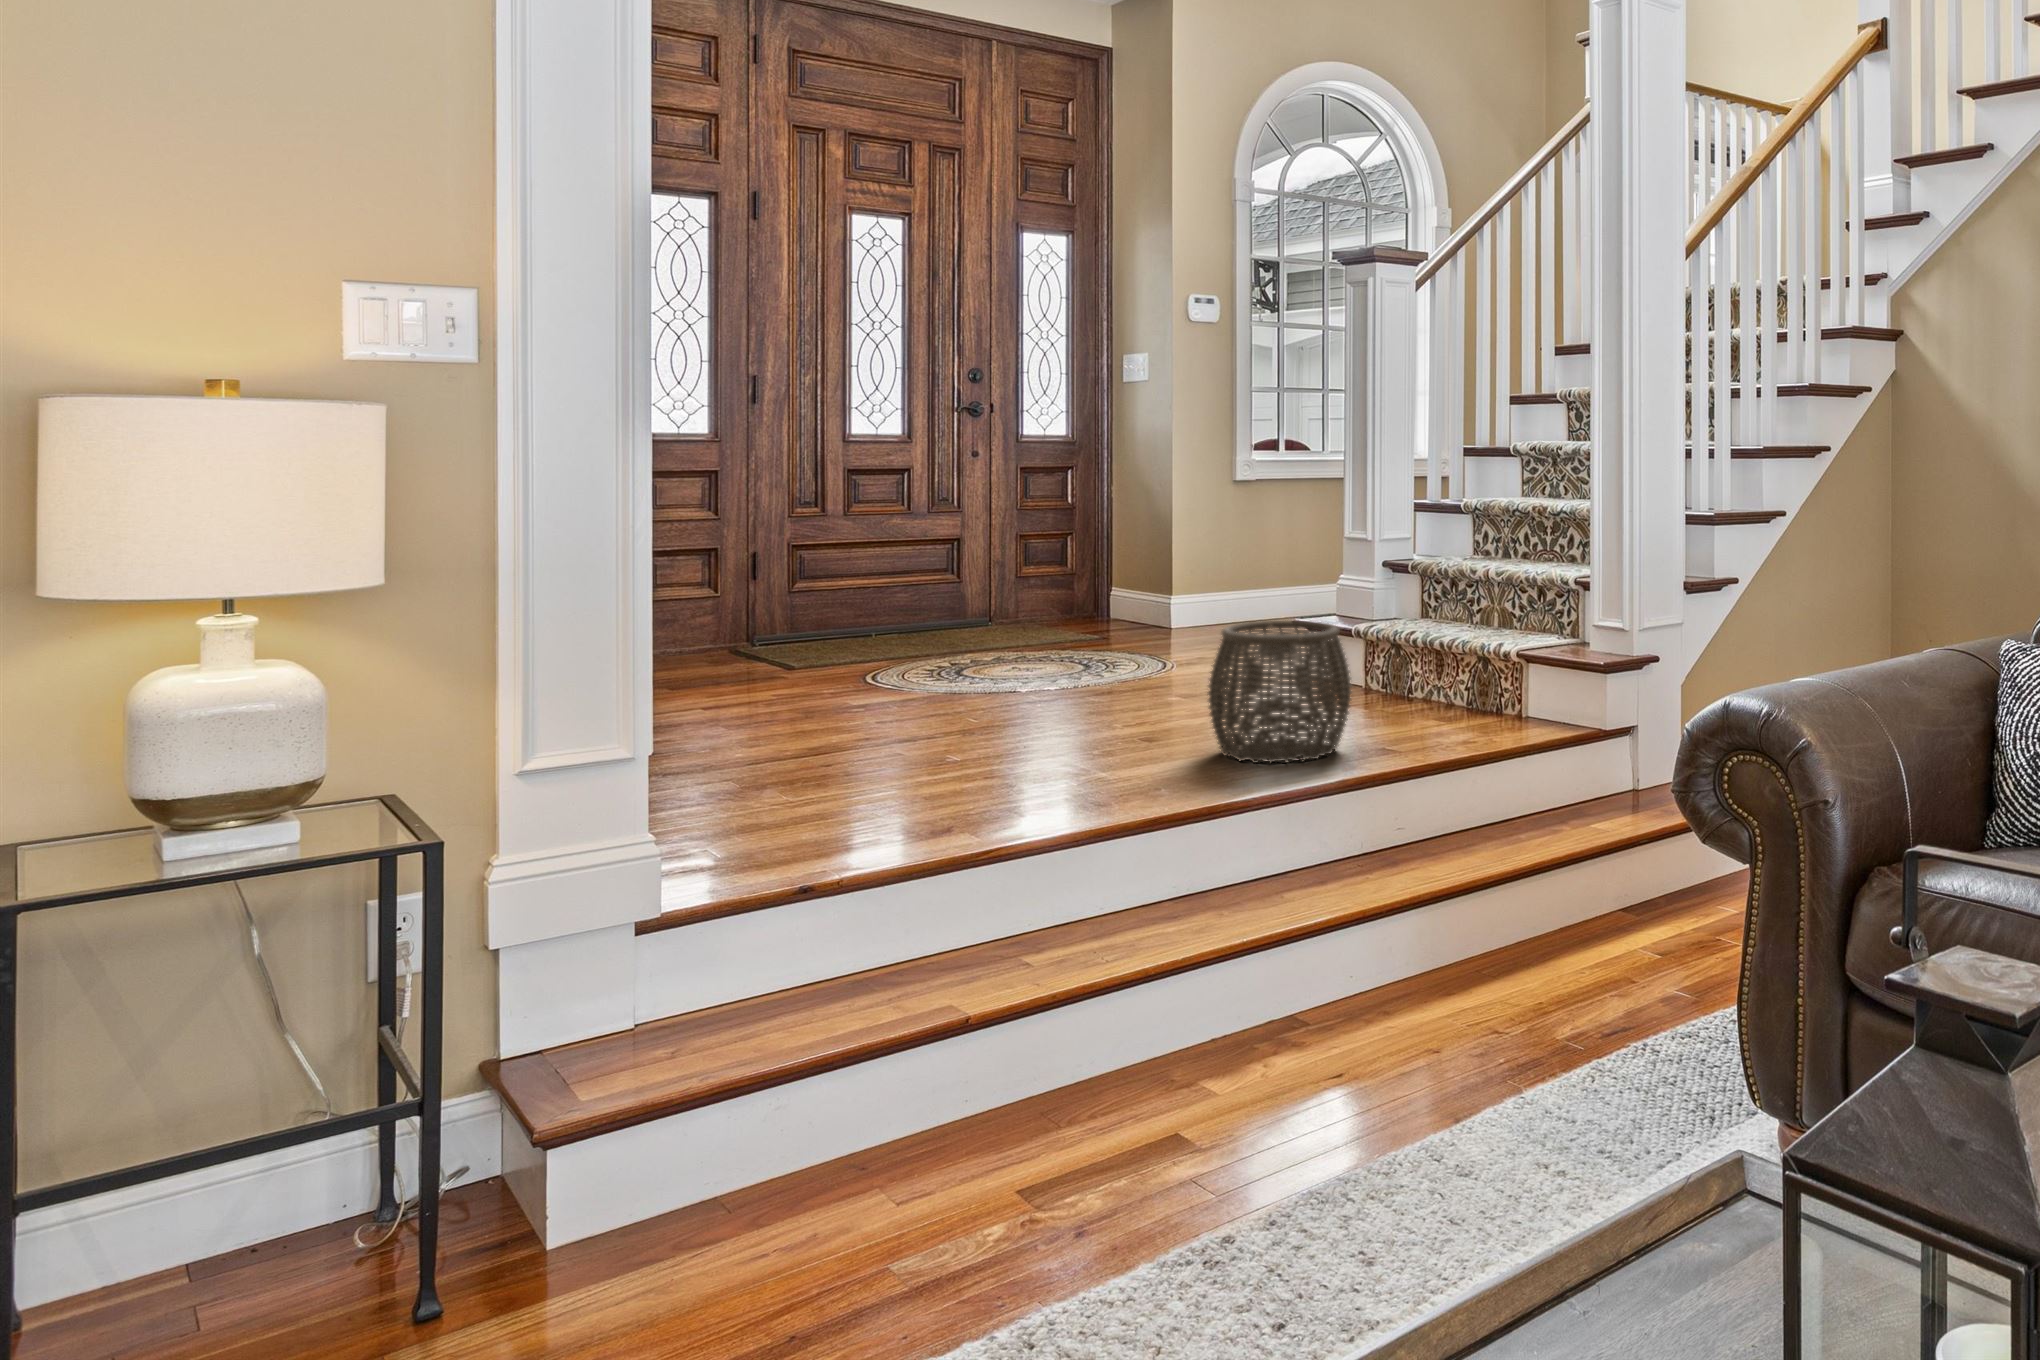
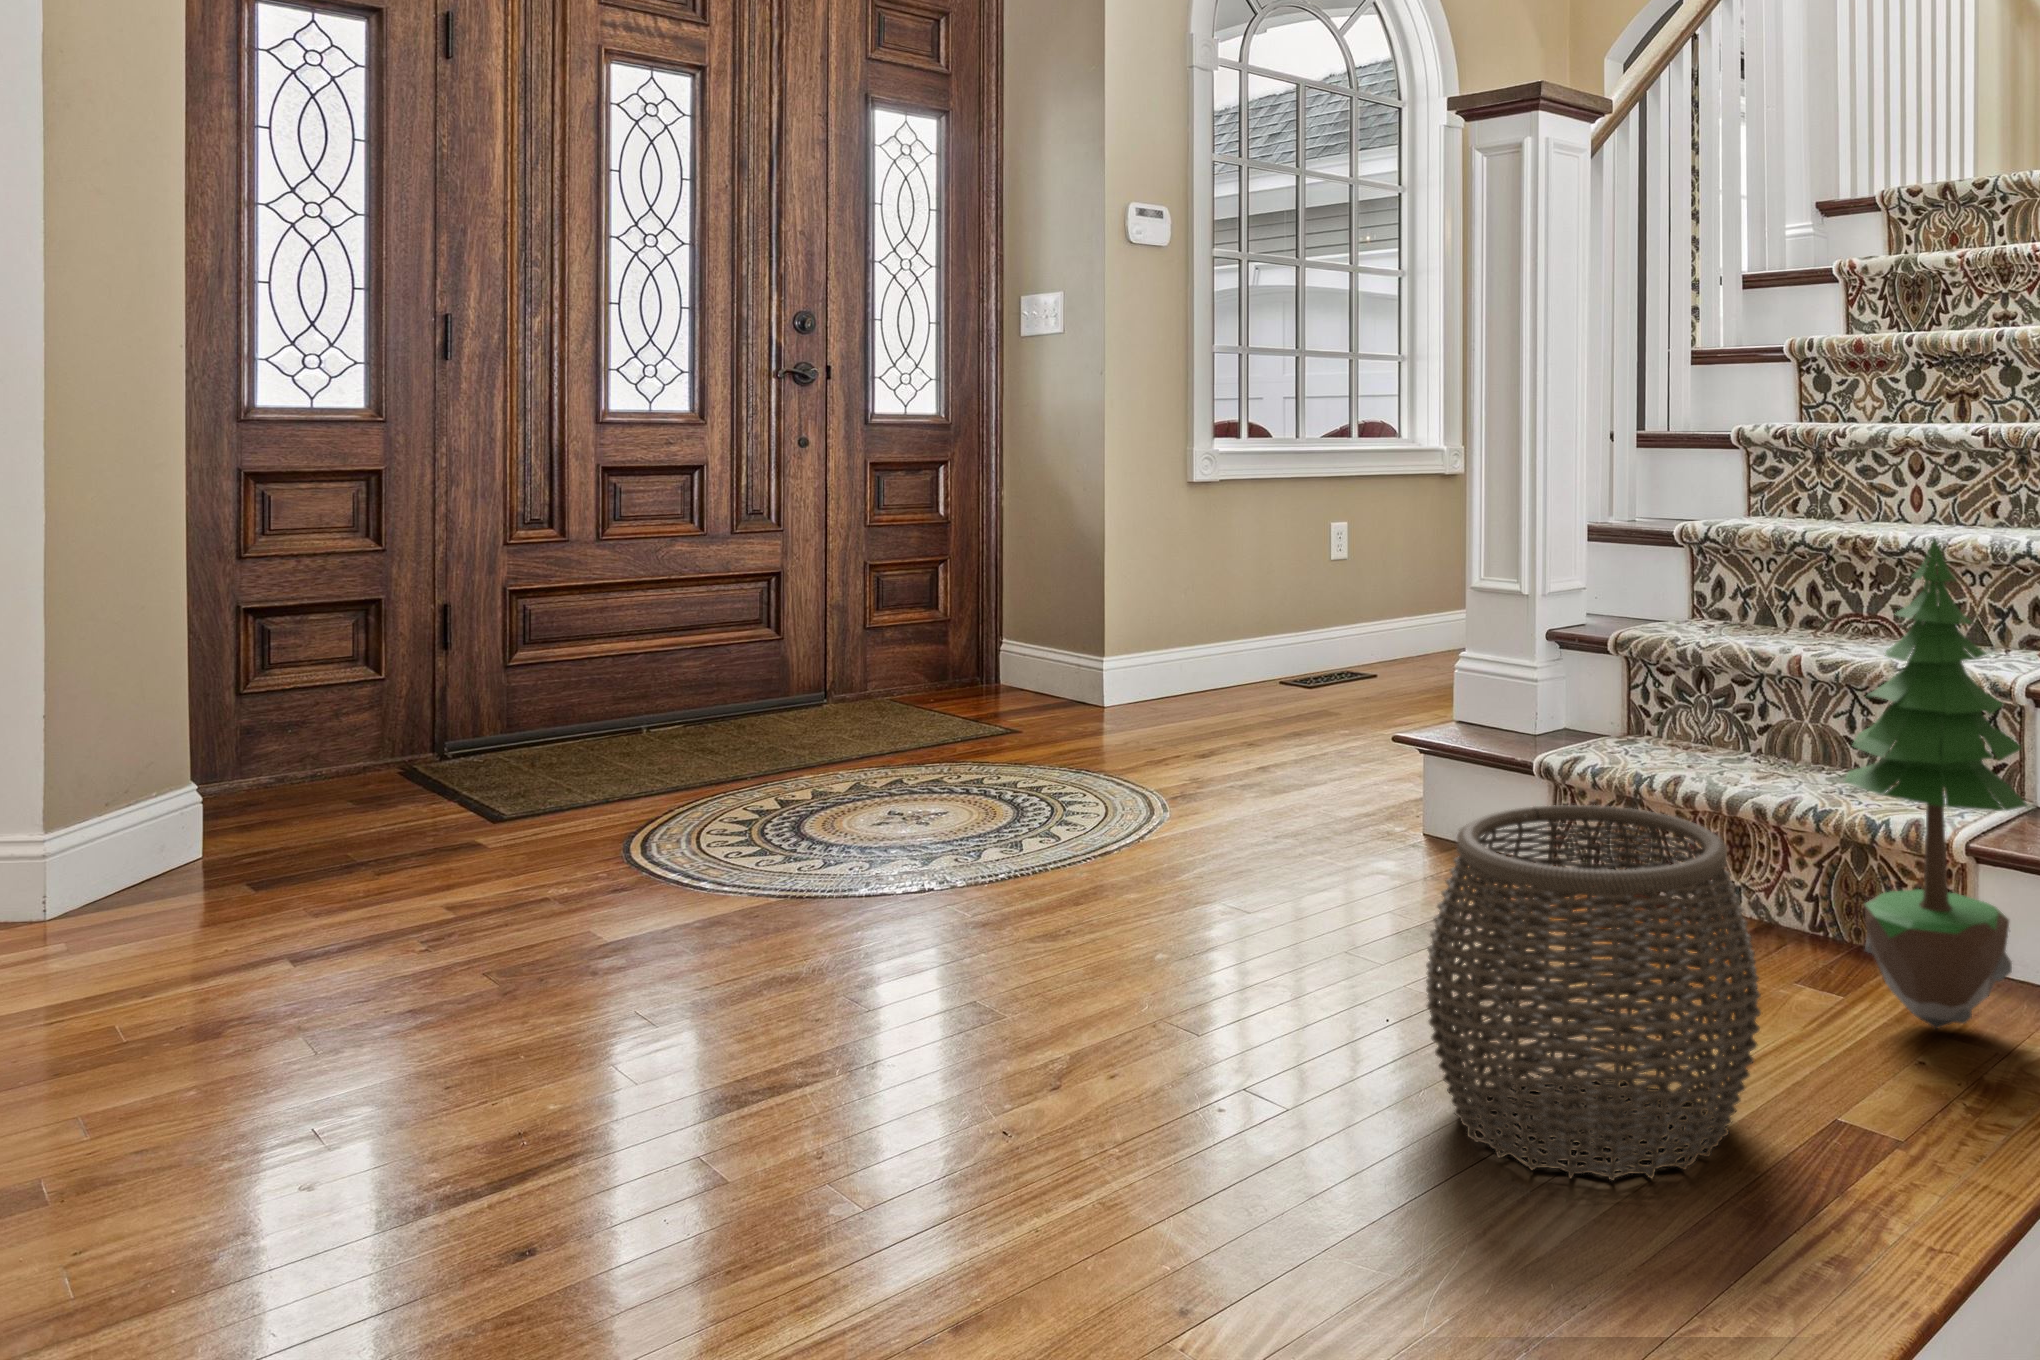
potted tree: none [1435,499,1518,733] -> present [1845,539,2027,1029]

